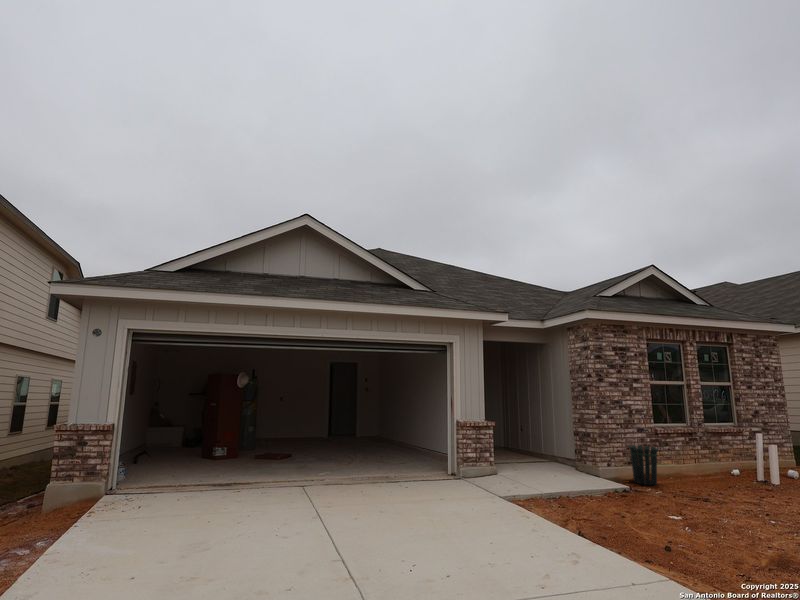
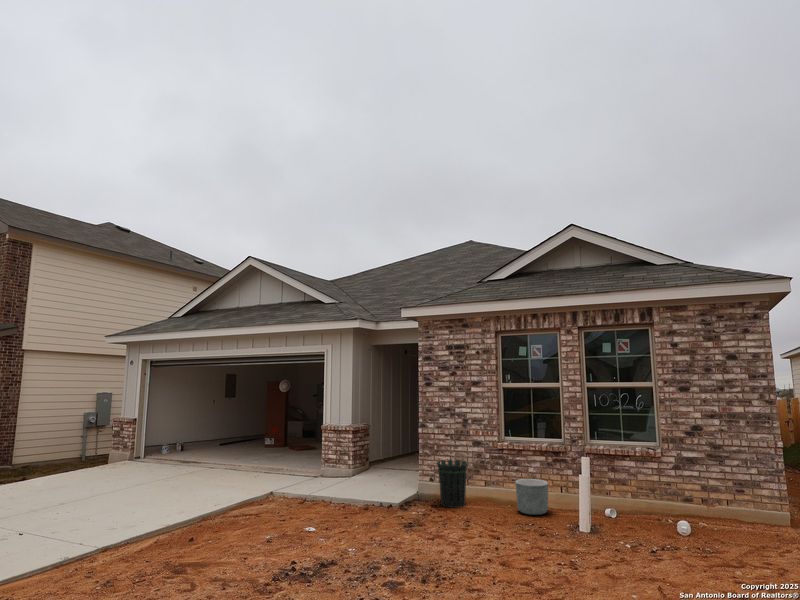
planter: none [679,455,708,481] -> present [516,479,548,515]

